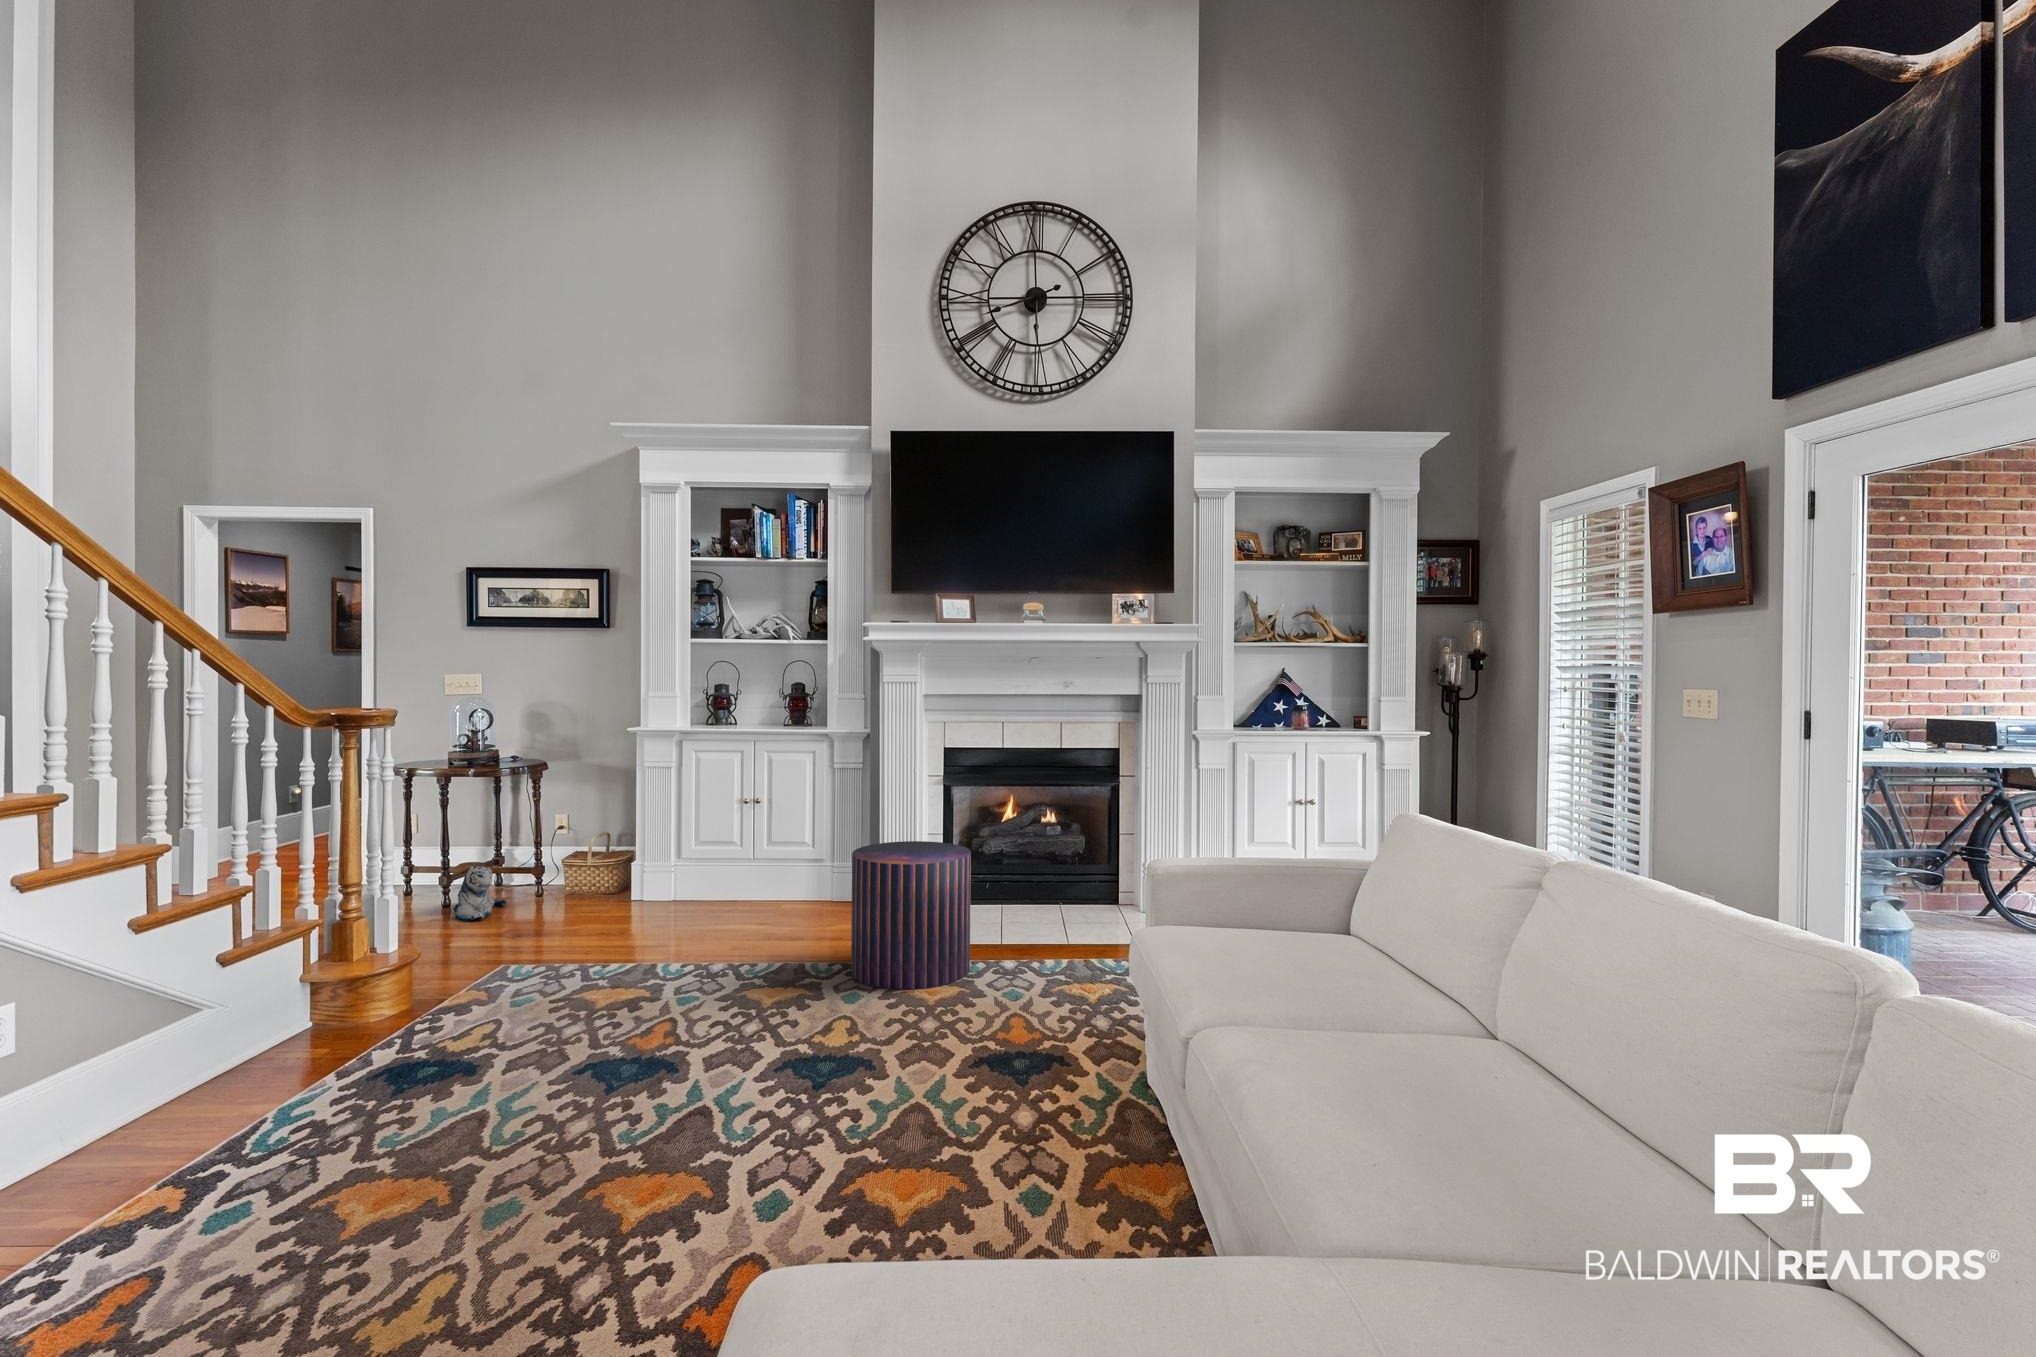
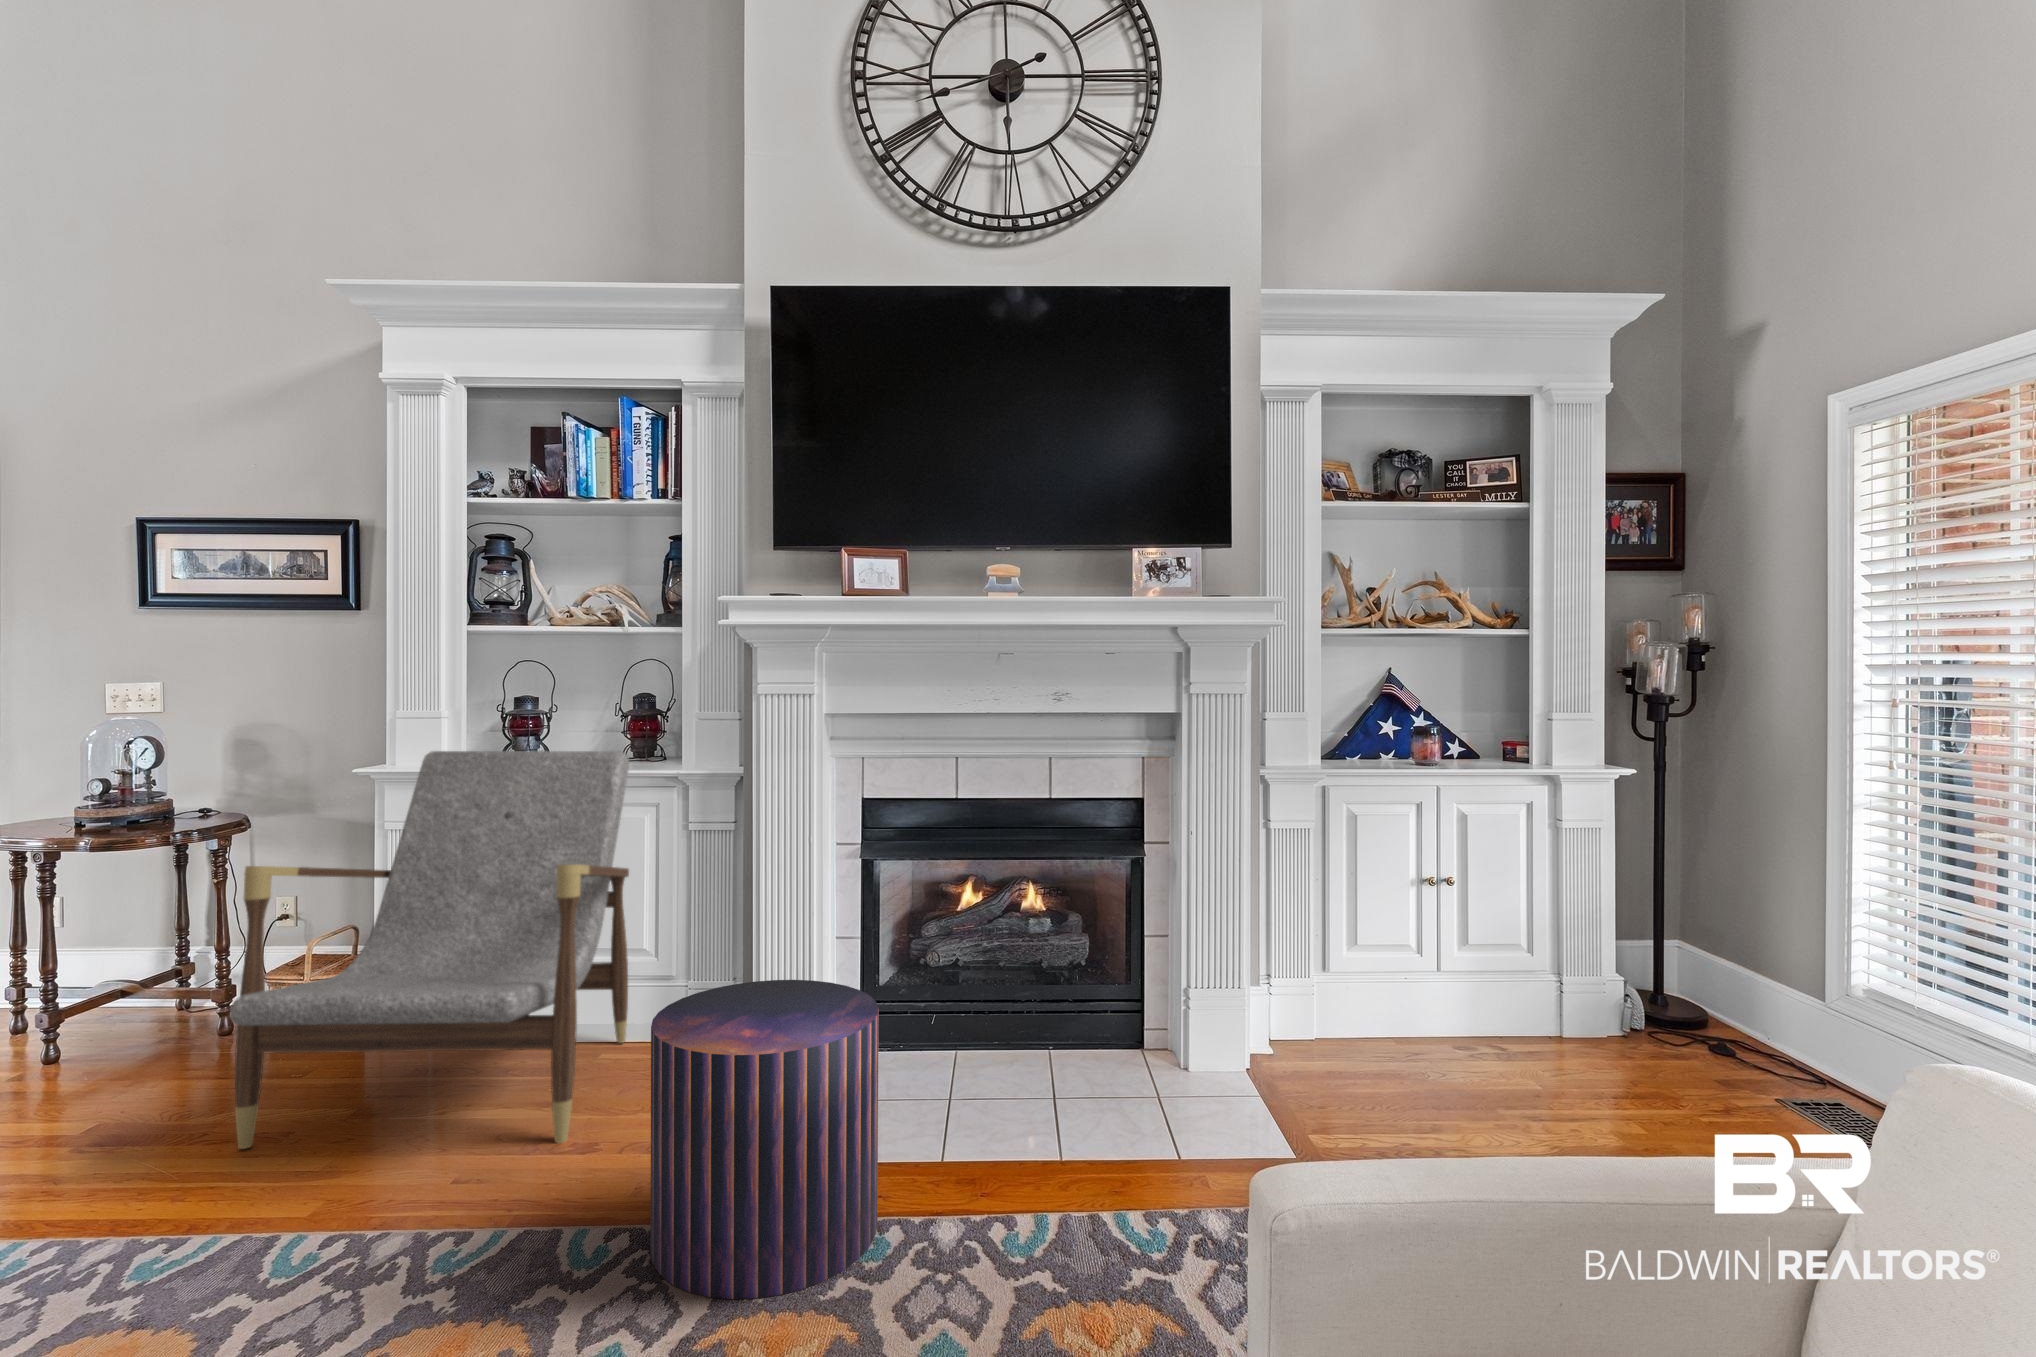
armchair: none [595,718,796,941] -> present [230,751,629,1149]
plush toy: present [453,866,507,921] -> none [44,996,154,1095]

